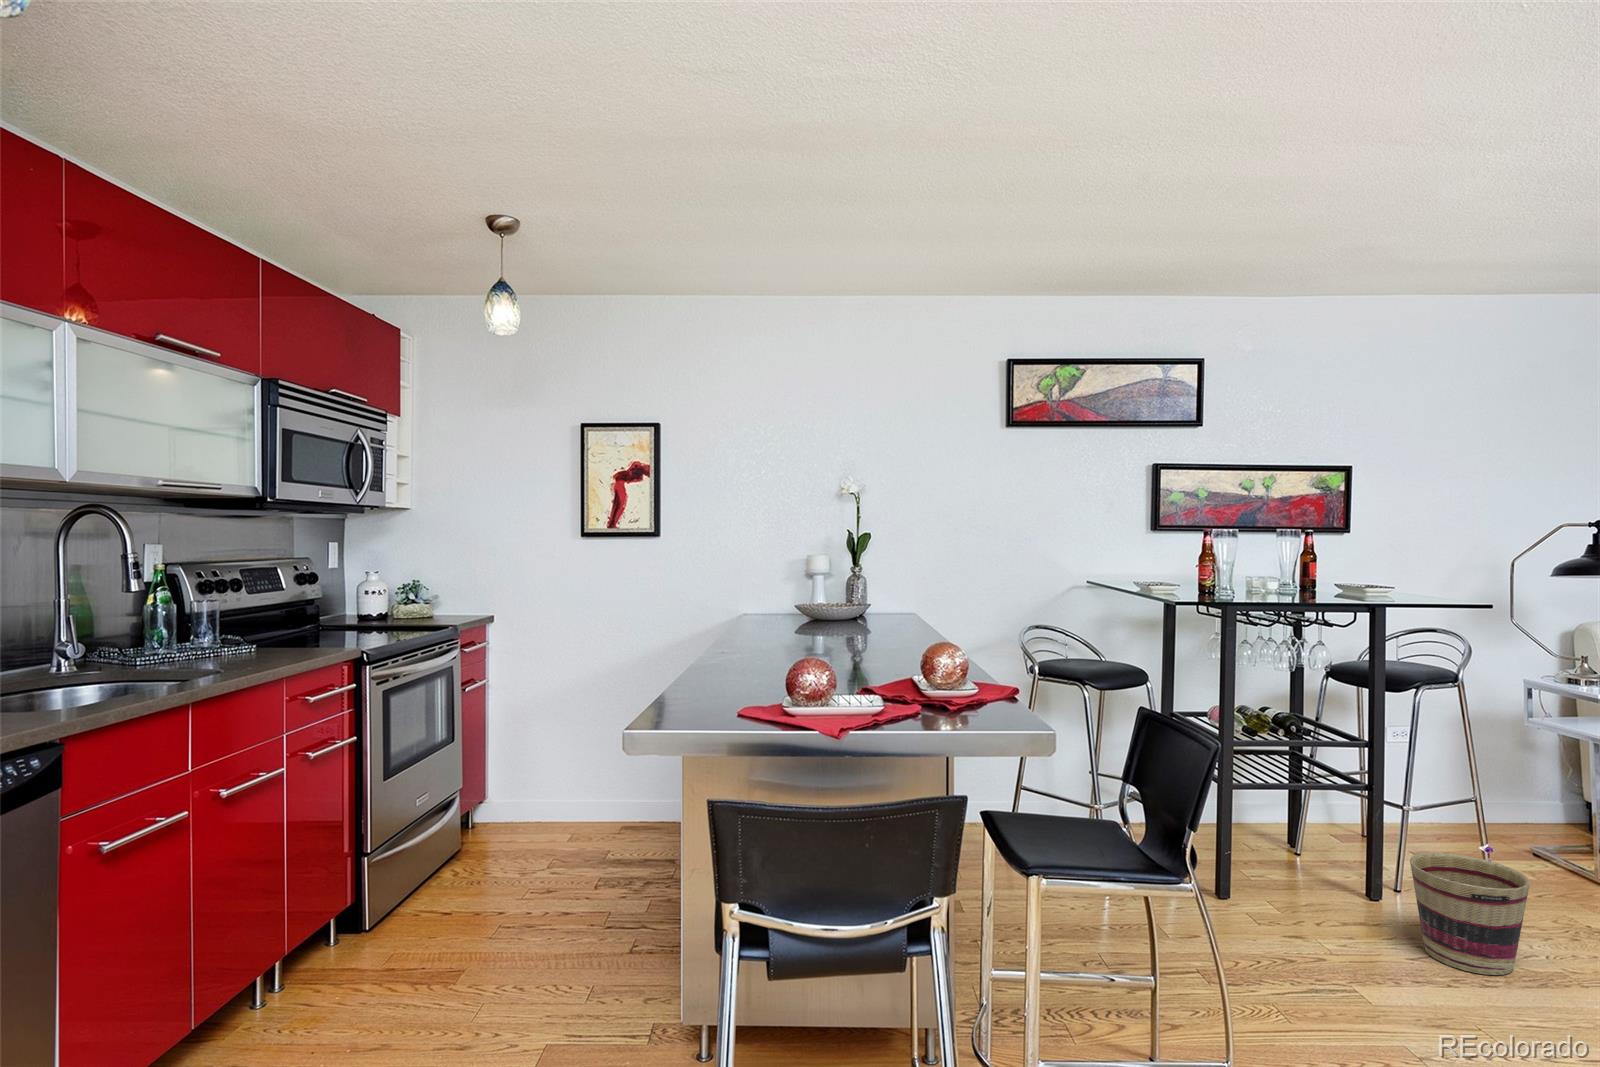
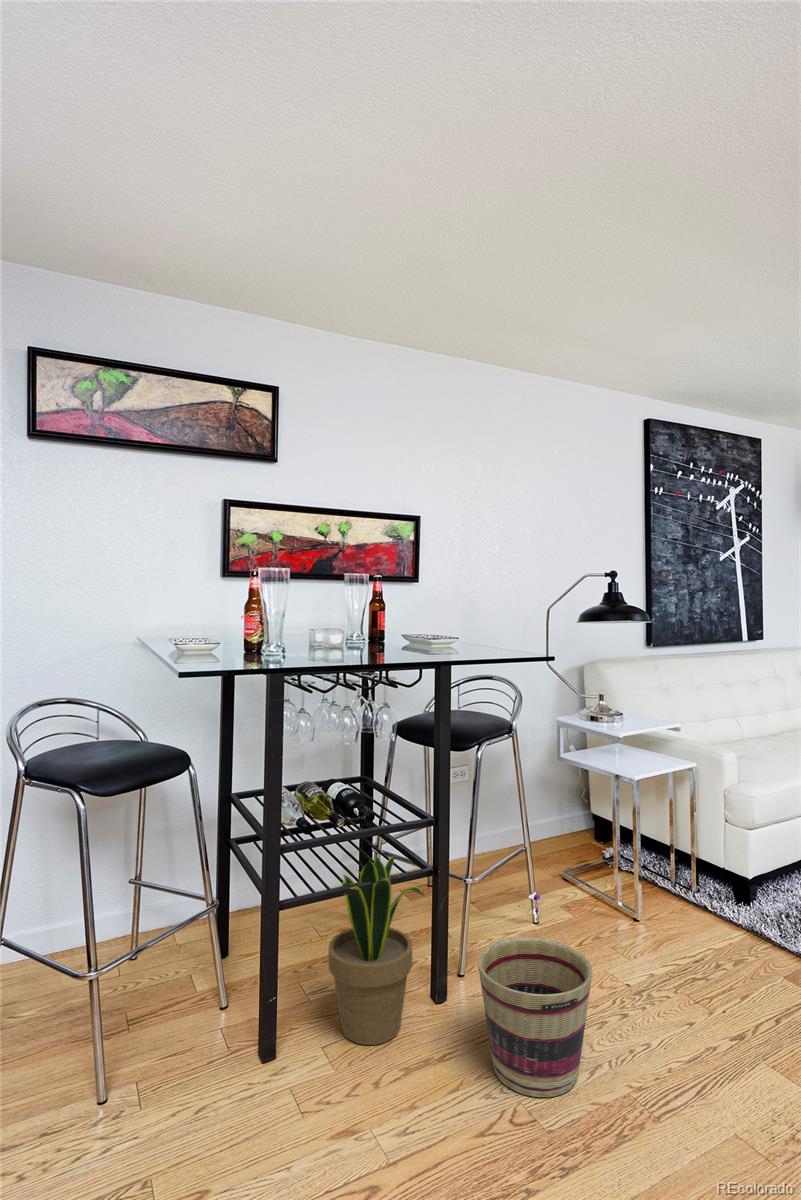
potted plant: none [1266,768,1358,916] -> present [329,855,424,1045]

